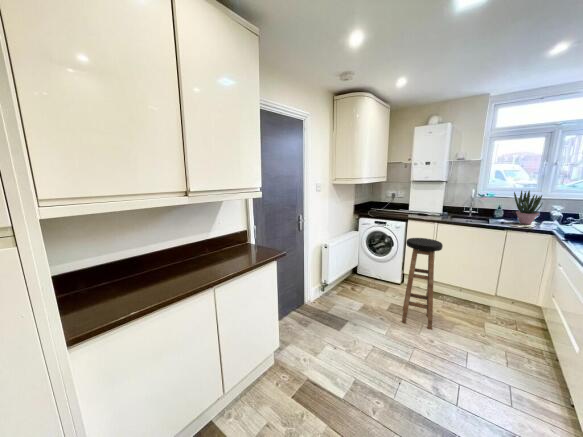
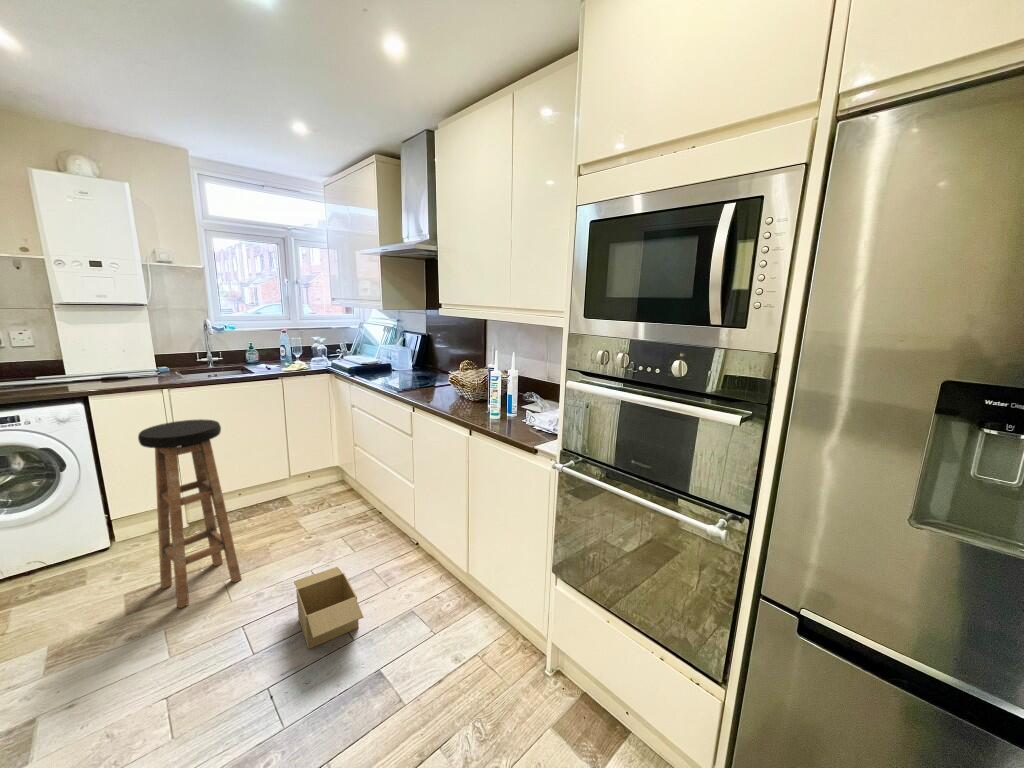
potted plant: present [514,191,542,225] -> none [271,318,309,366]
cardboard box: none [431,347,478,405] -> present [294,567,363,649]

